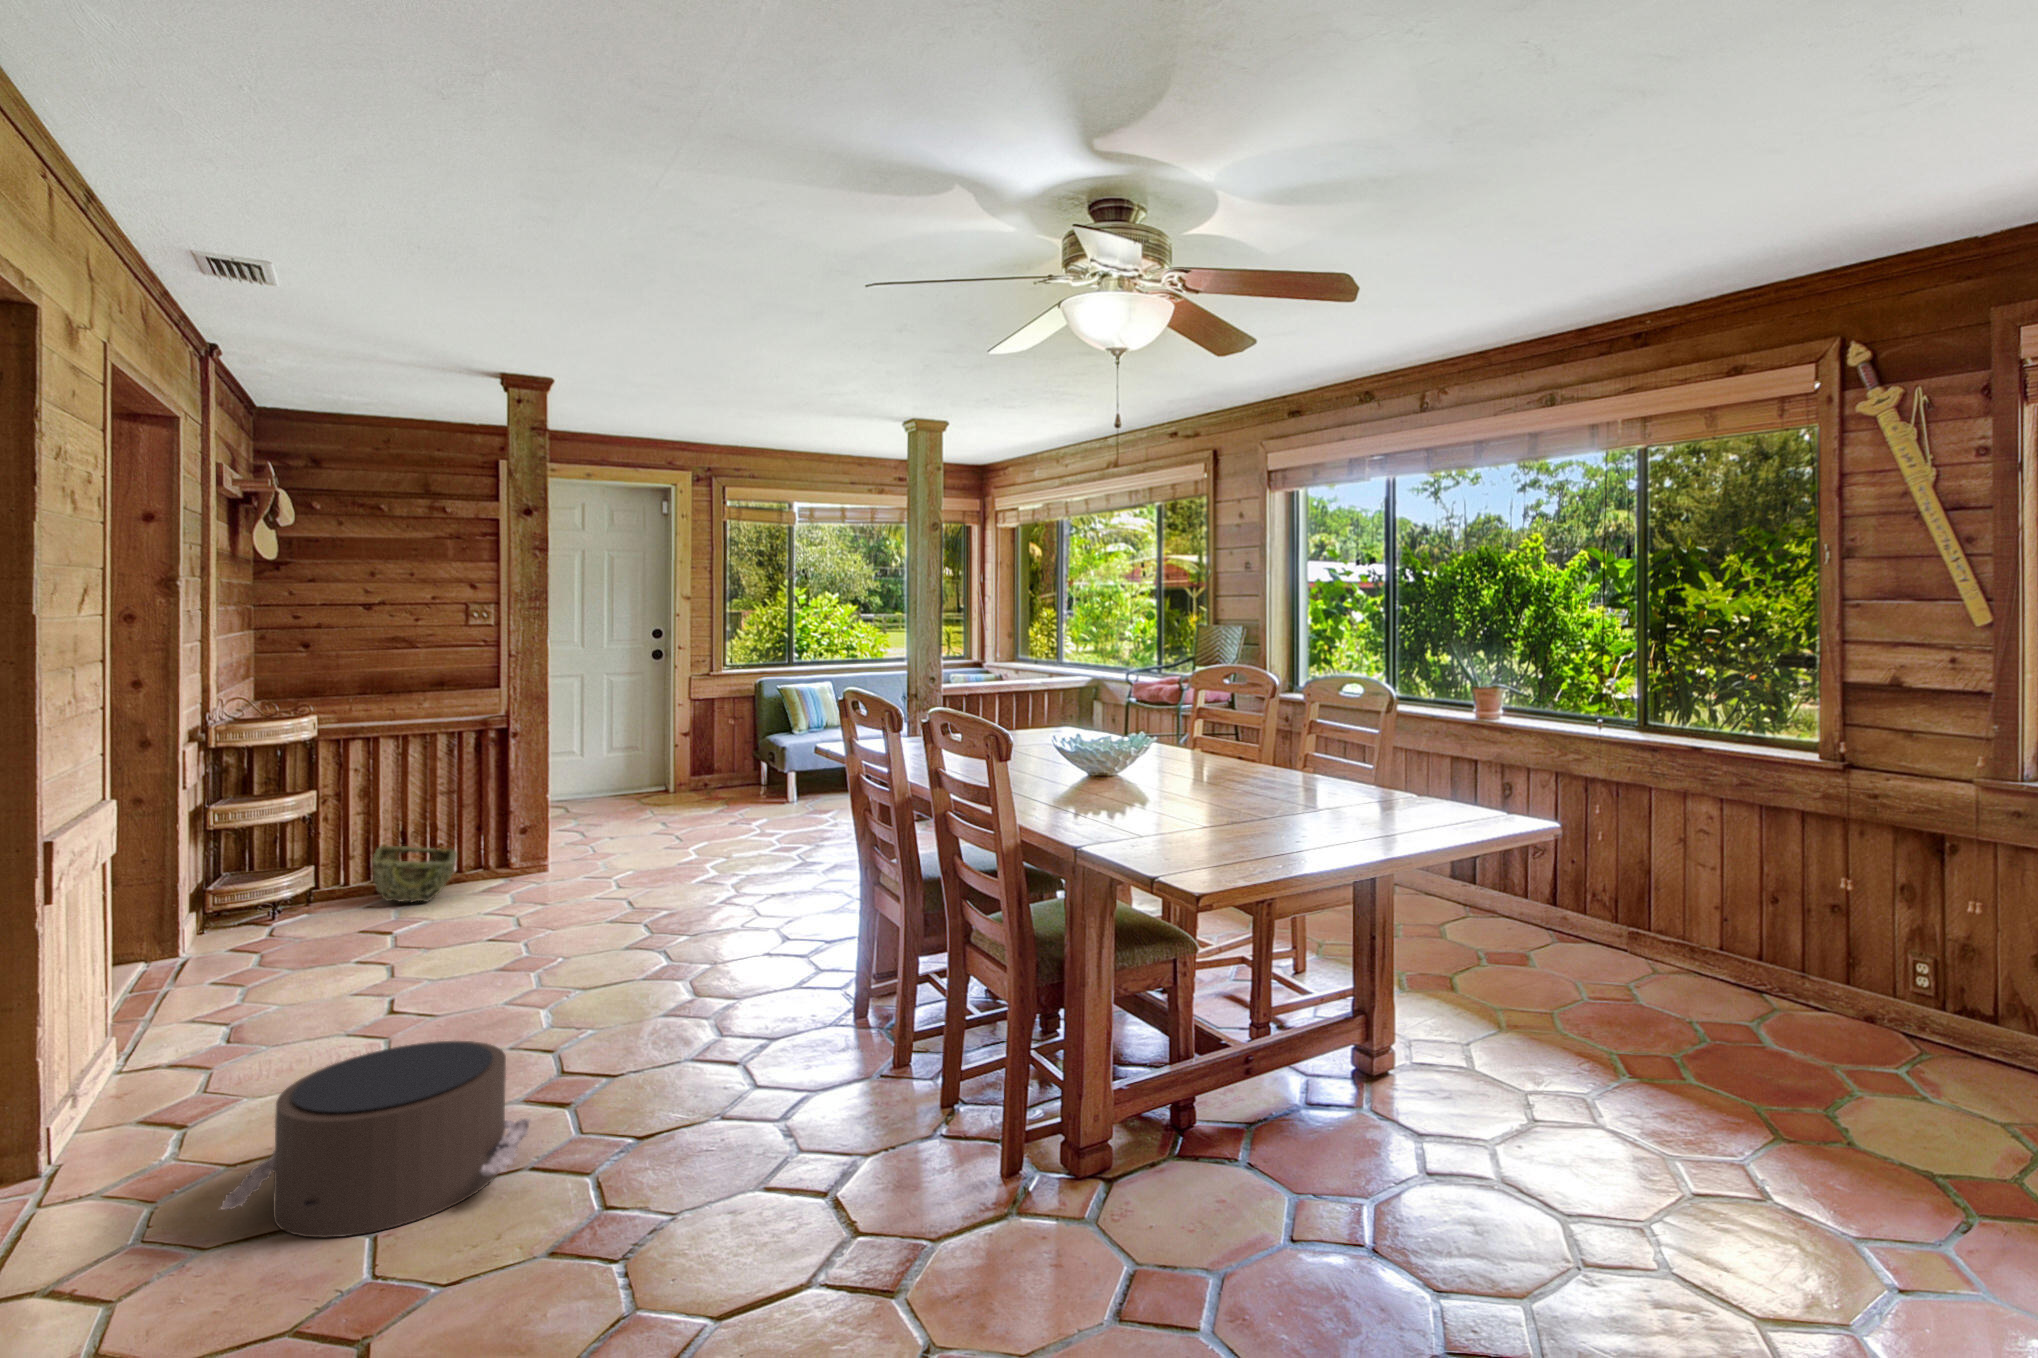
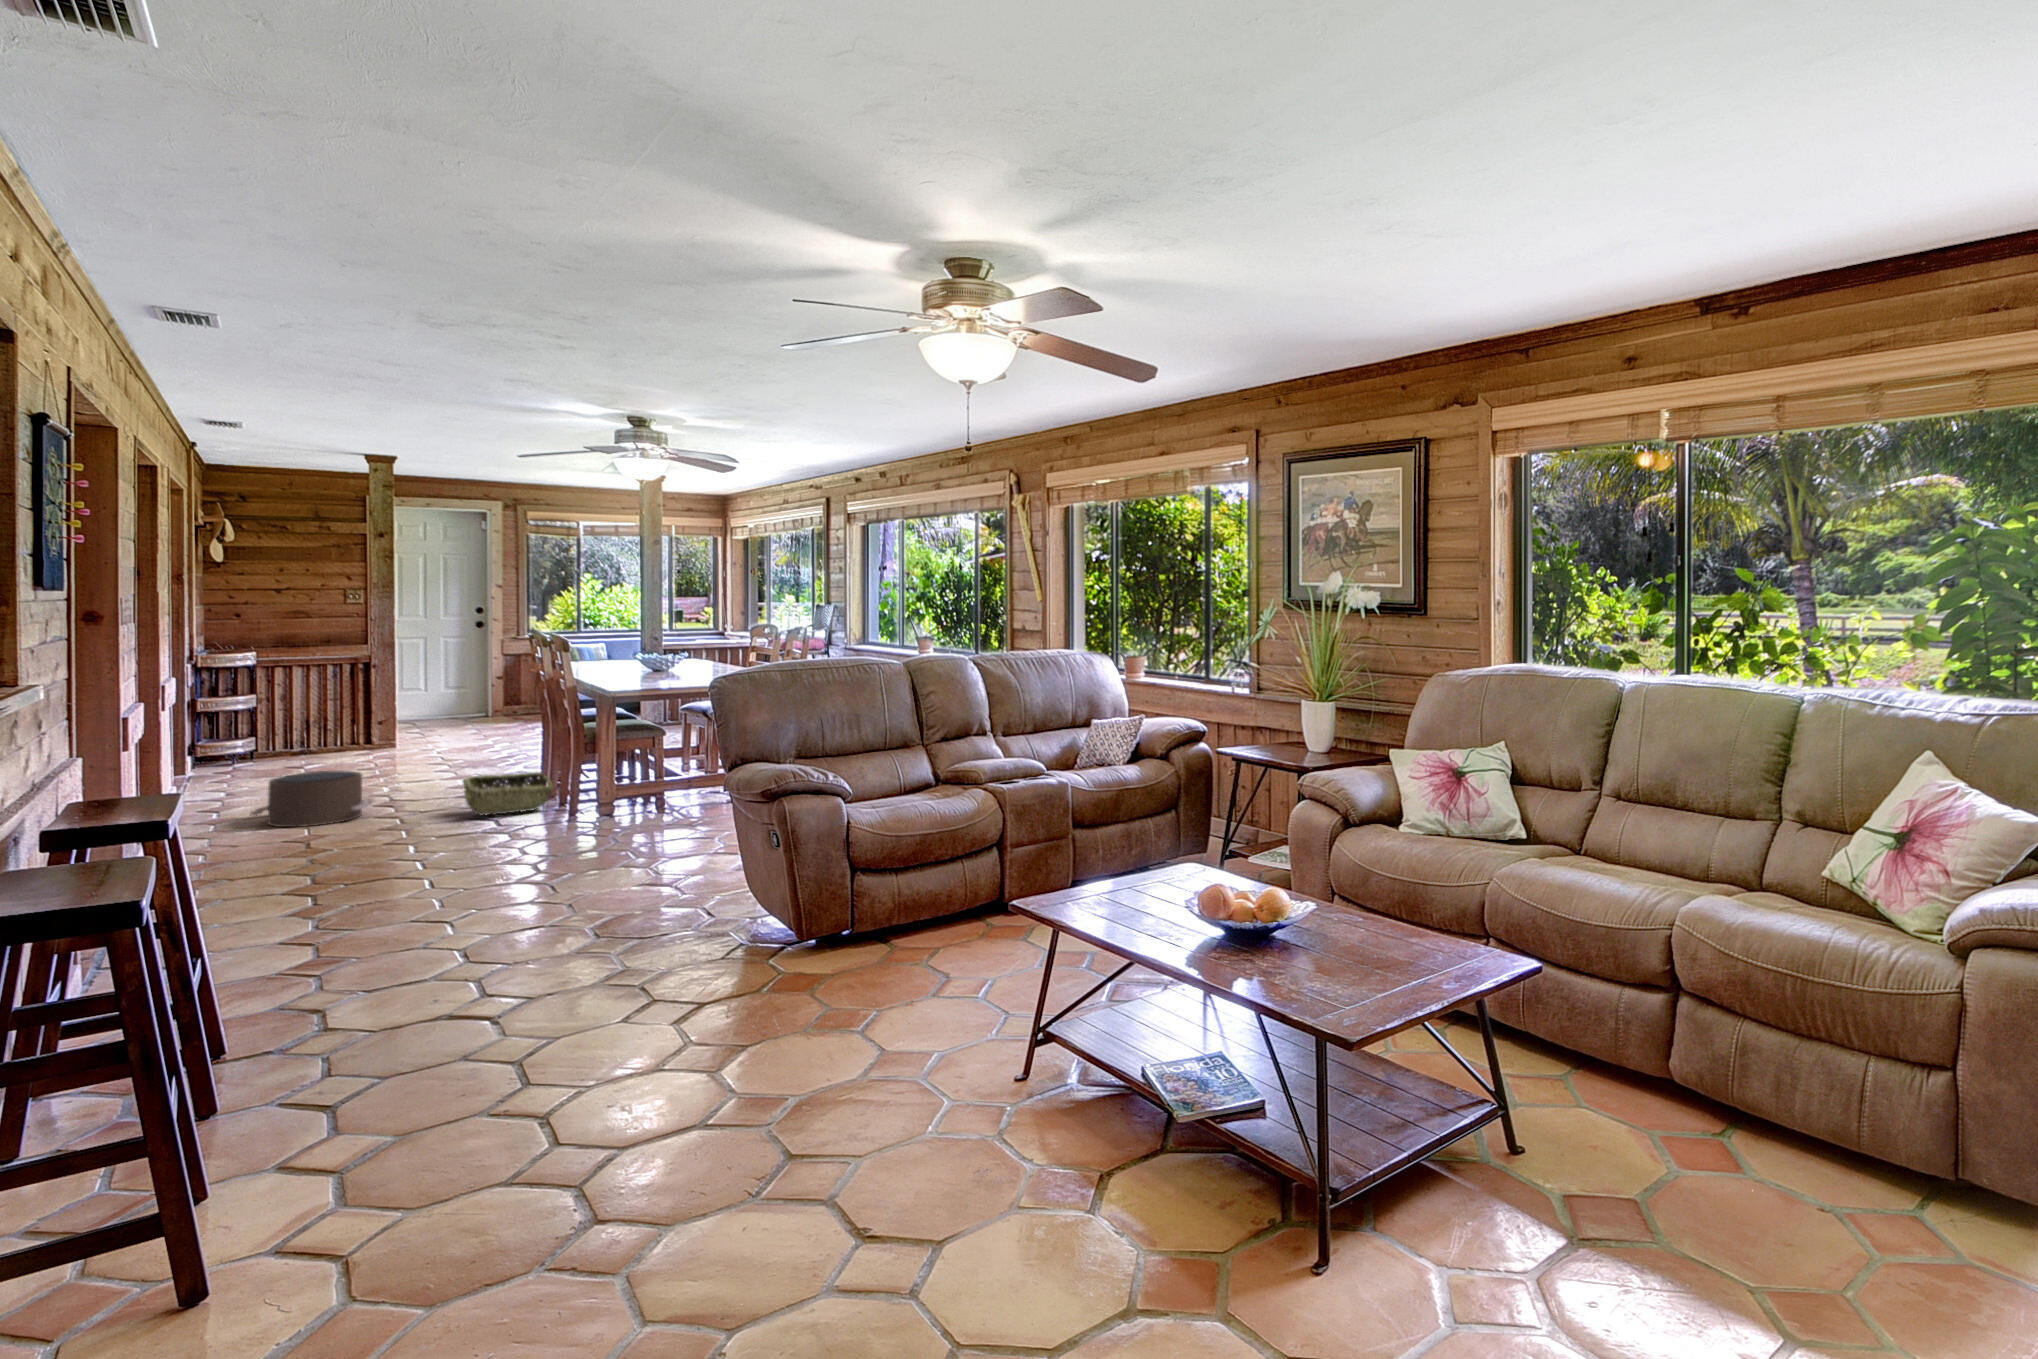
woven basket: present [372,846,457,902] -> present [463,772,553,816]

